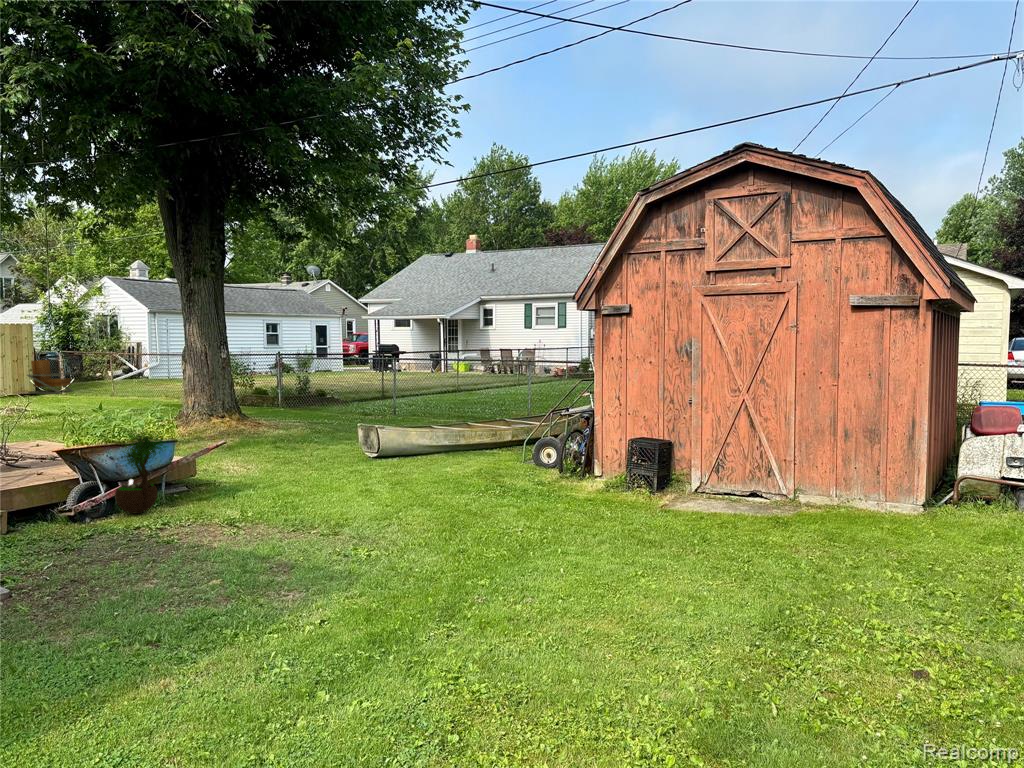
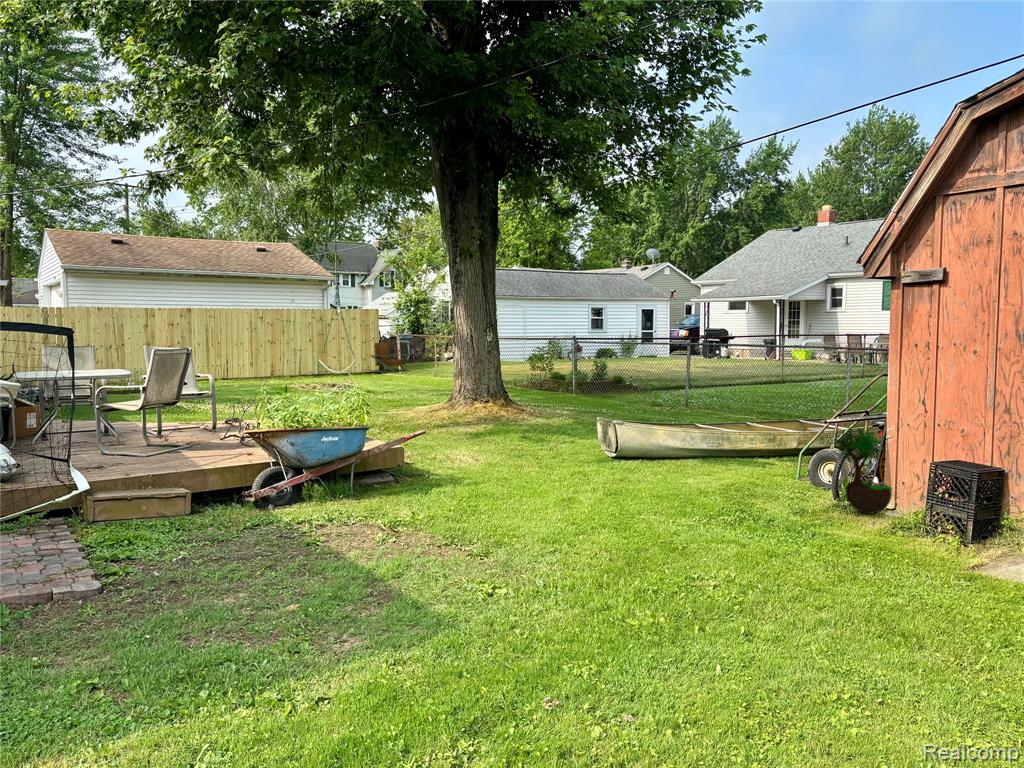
potted tree: present [115,432,166,513] -> present [830,424,892,514]

